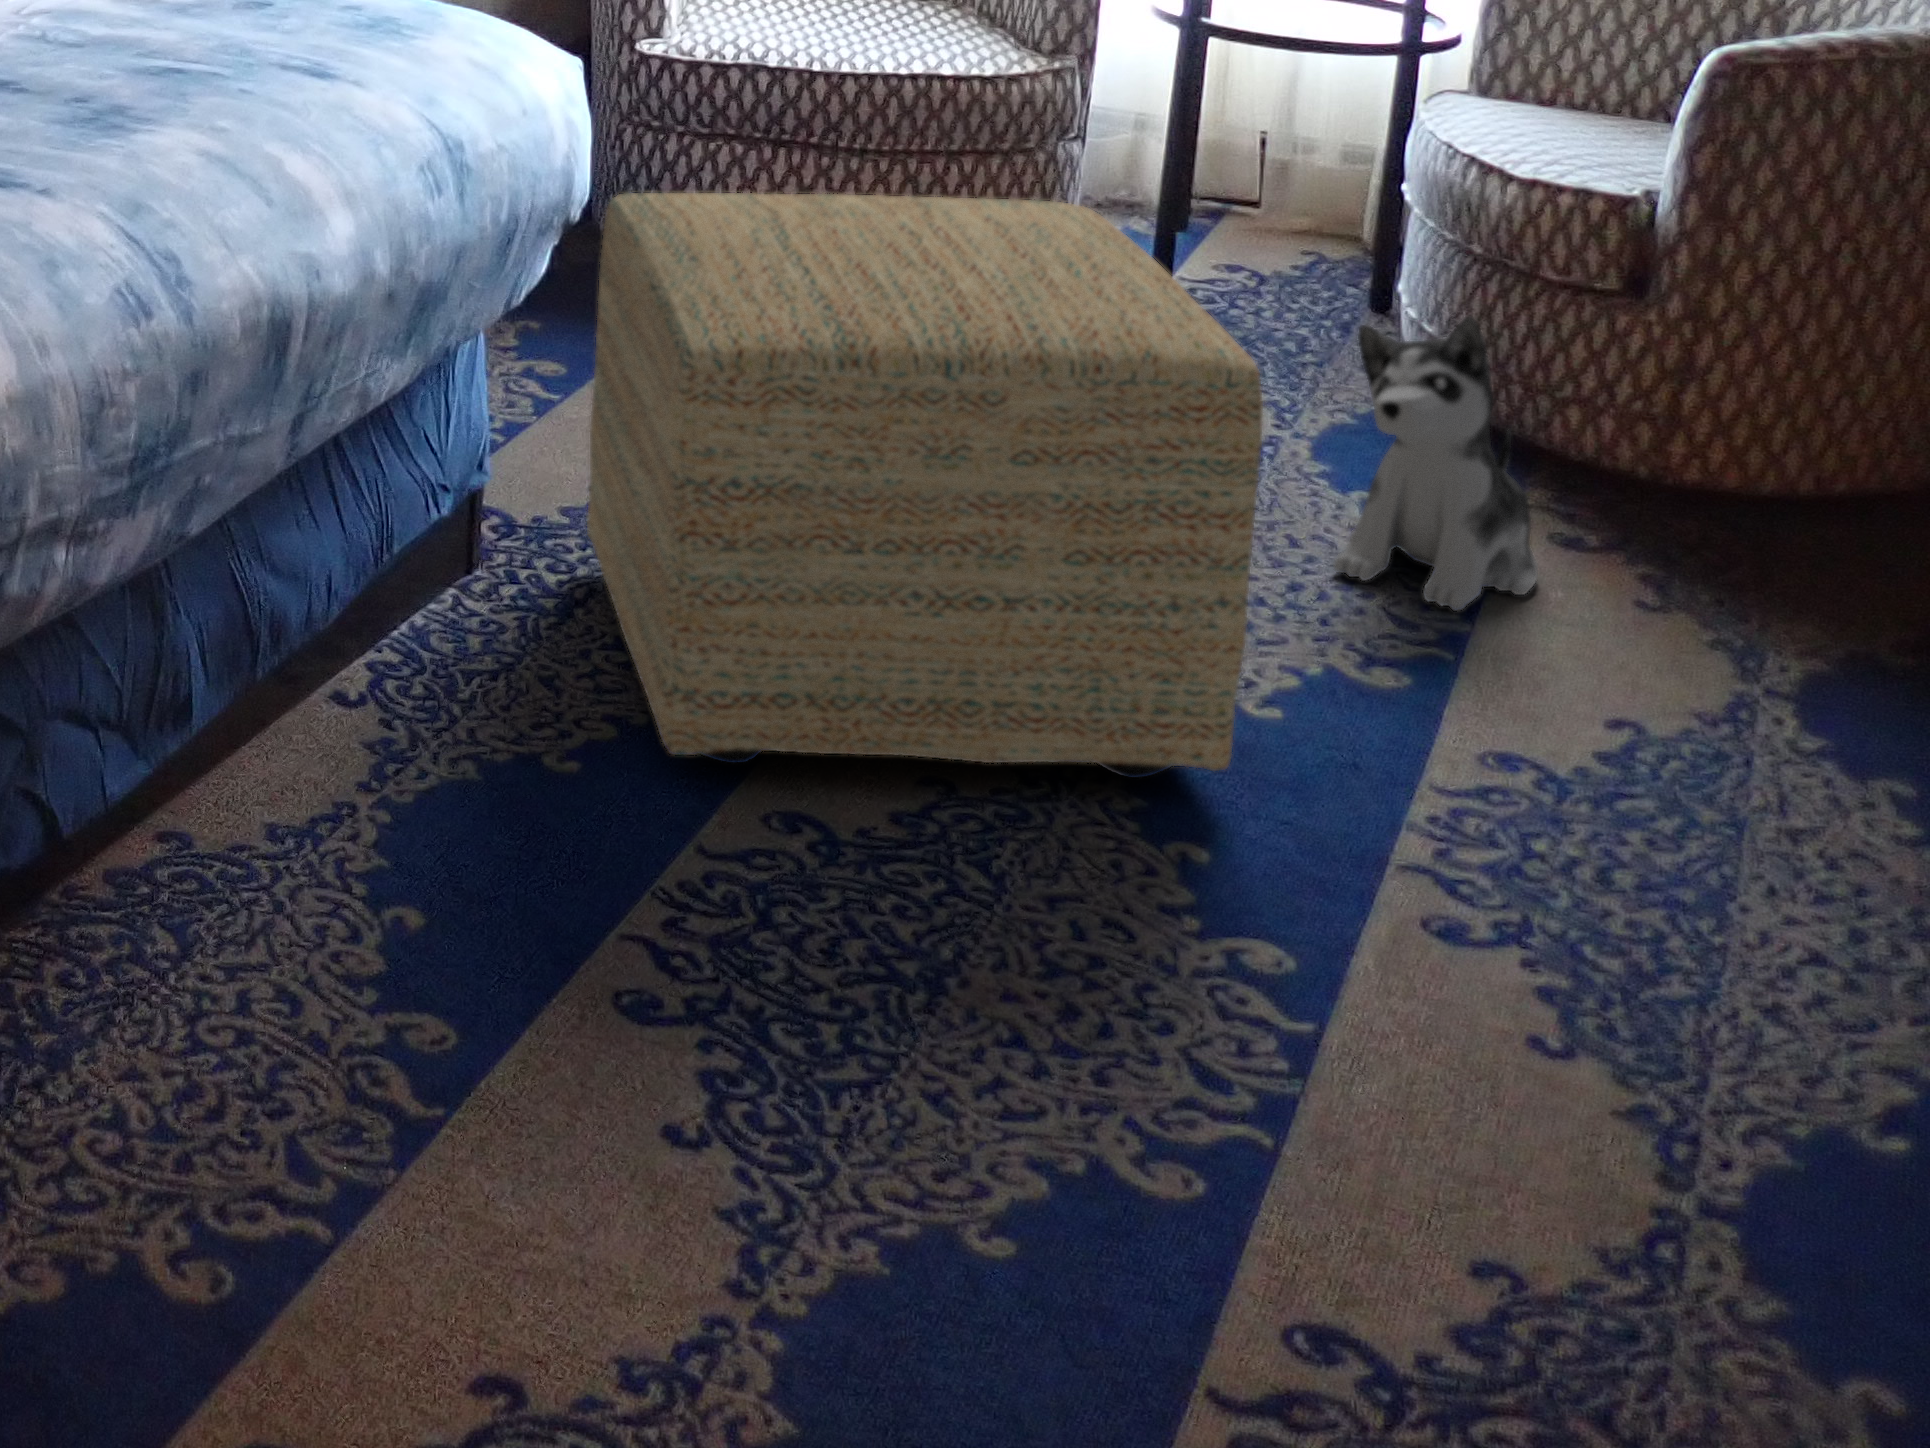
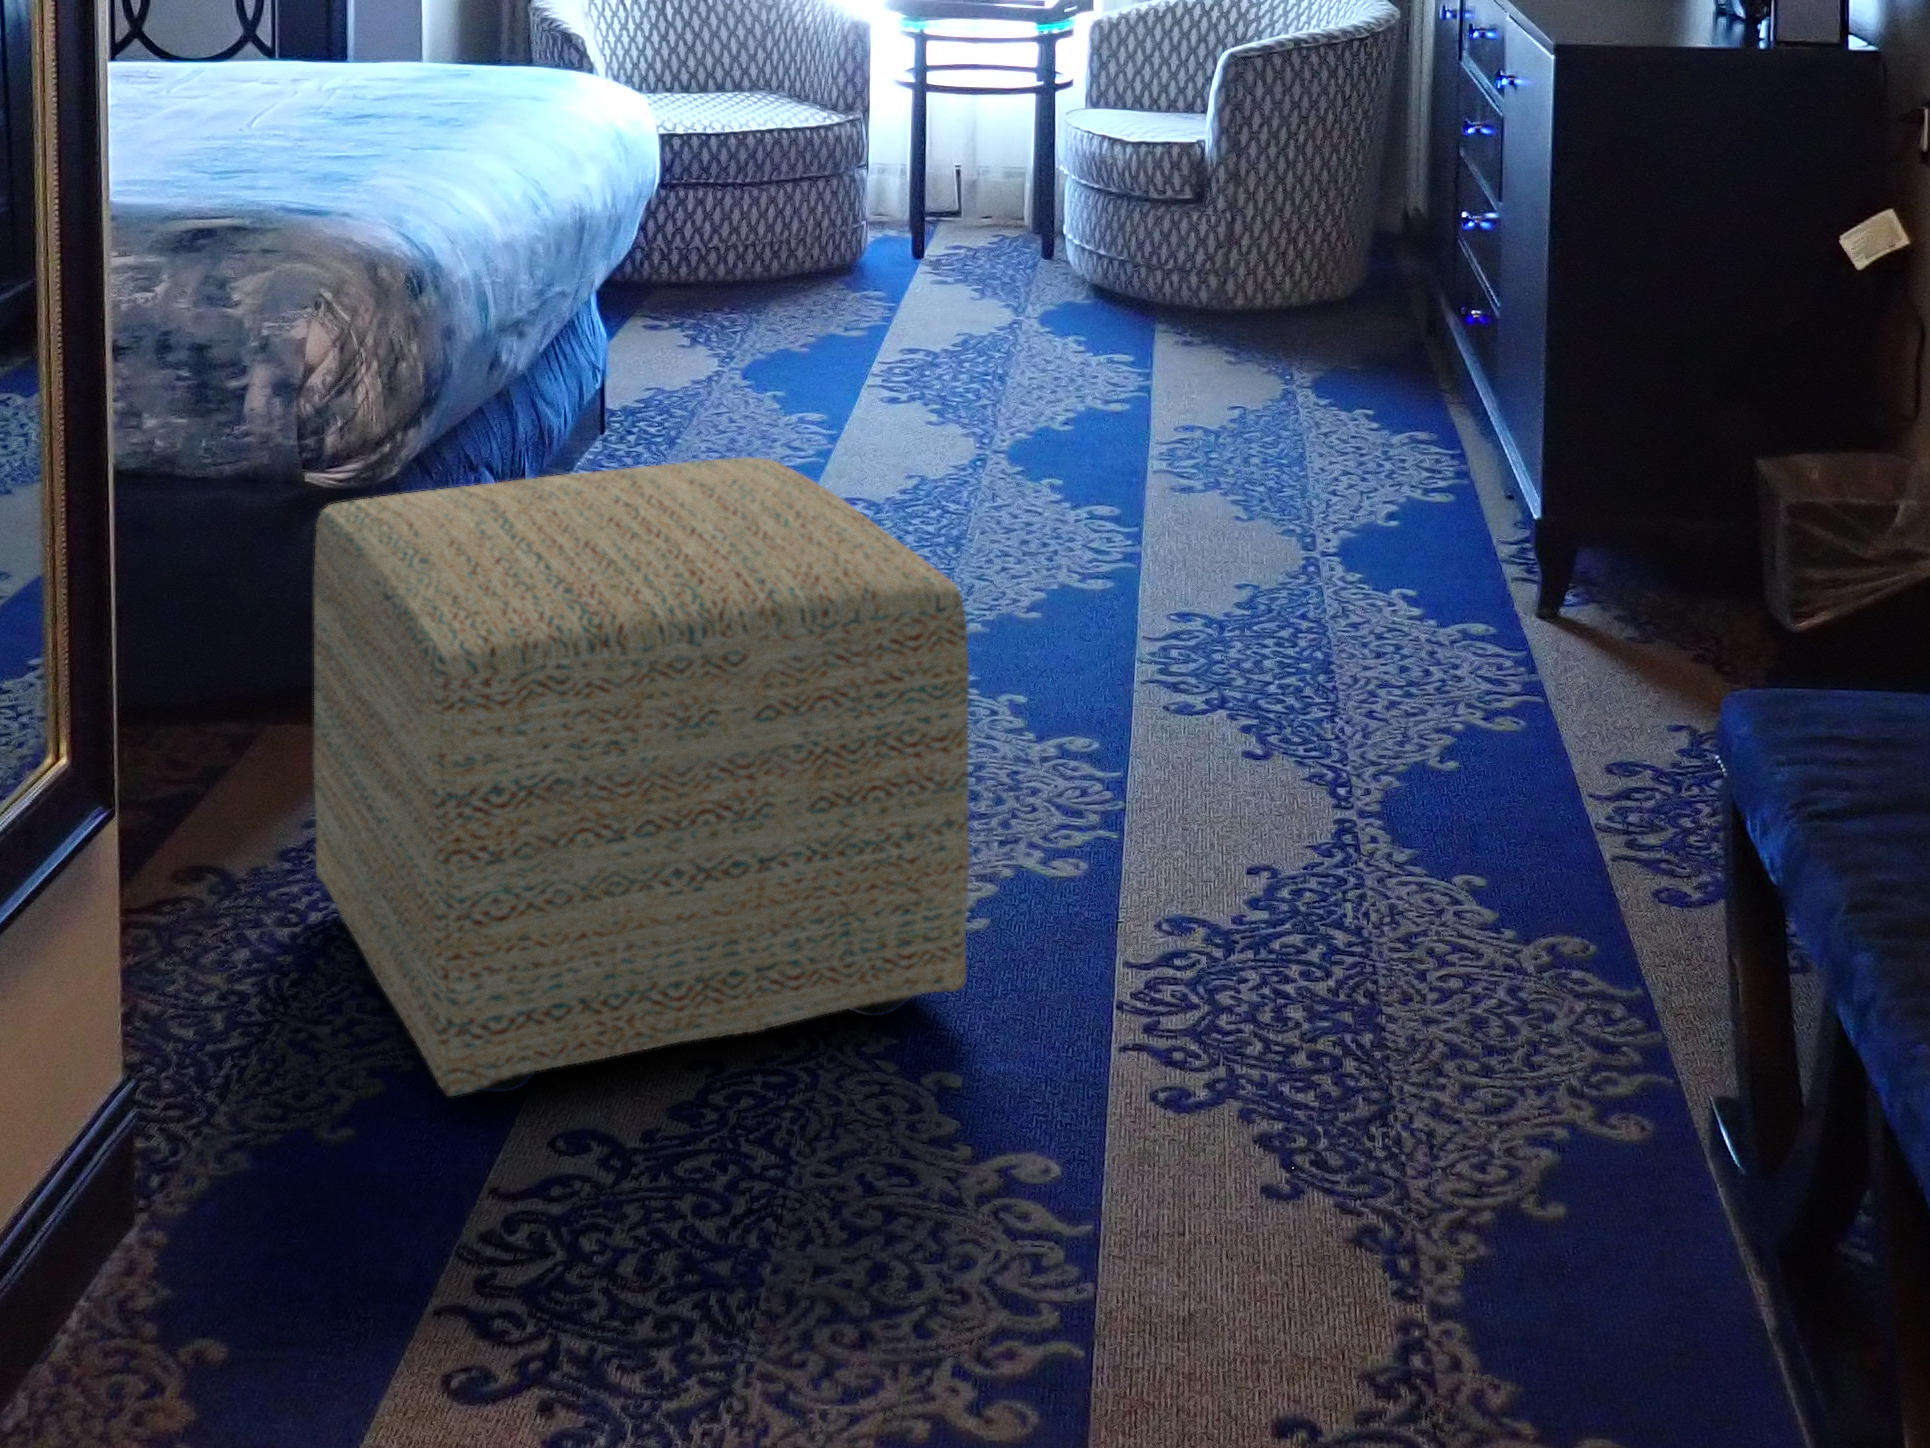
plush toy: present [1333,317,1538,611] -> none [999,517,1161,793]

